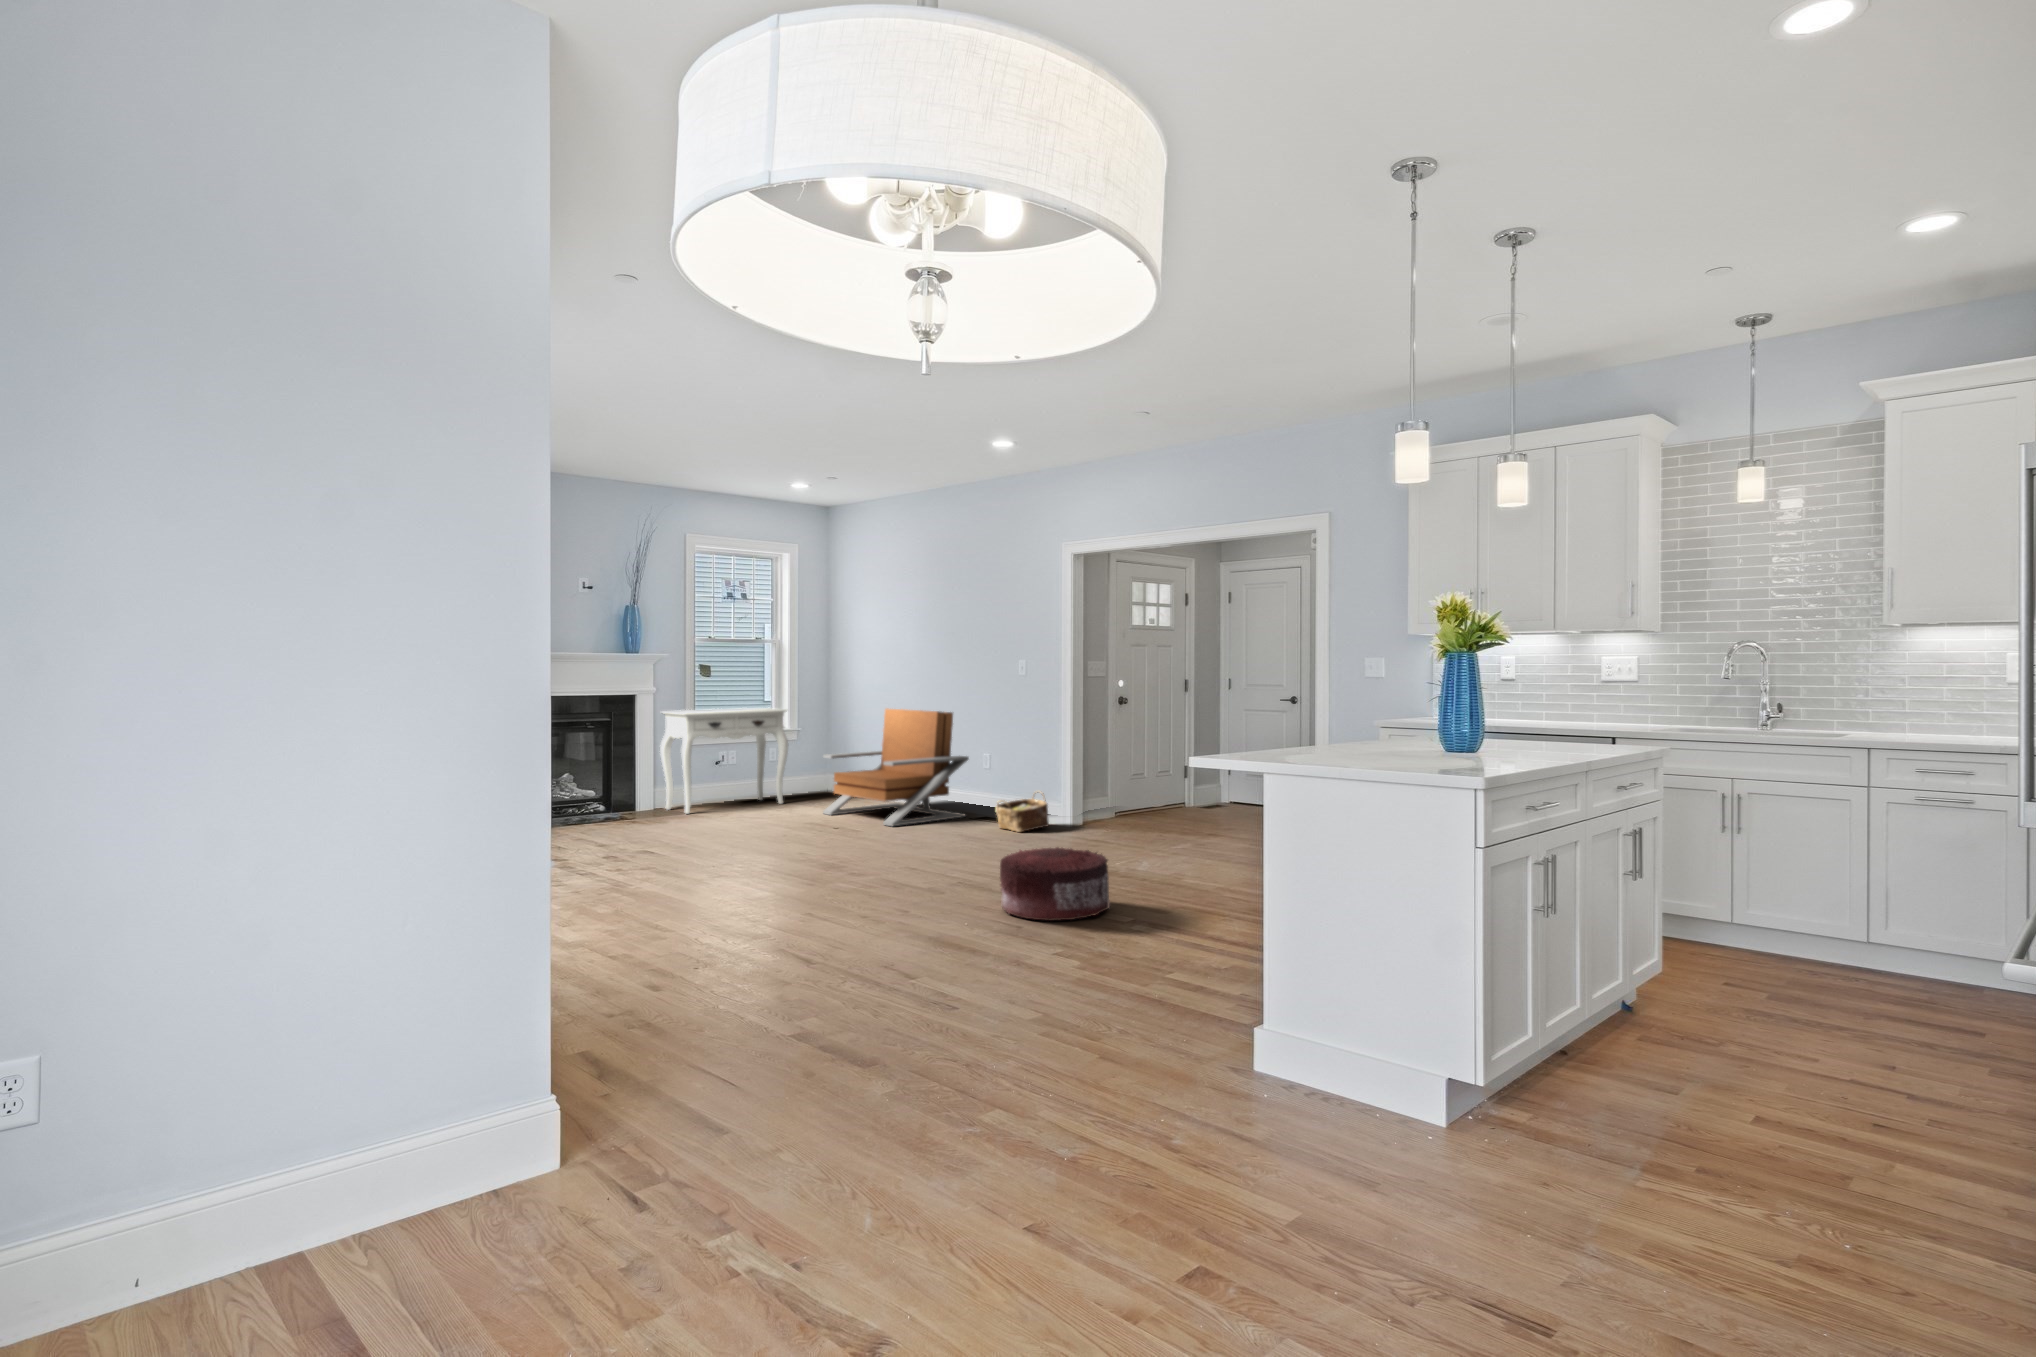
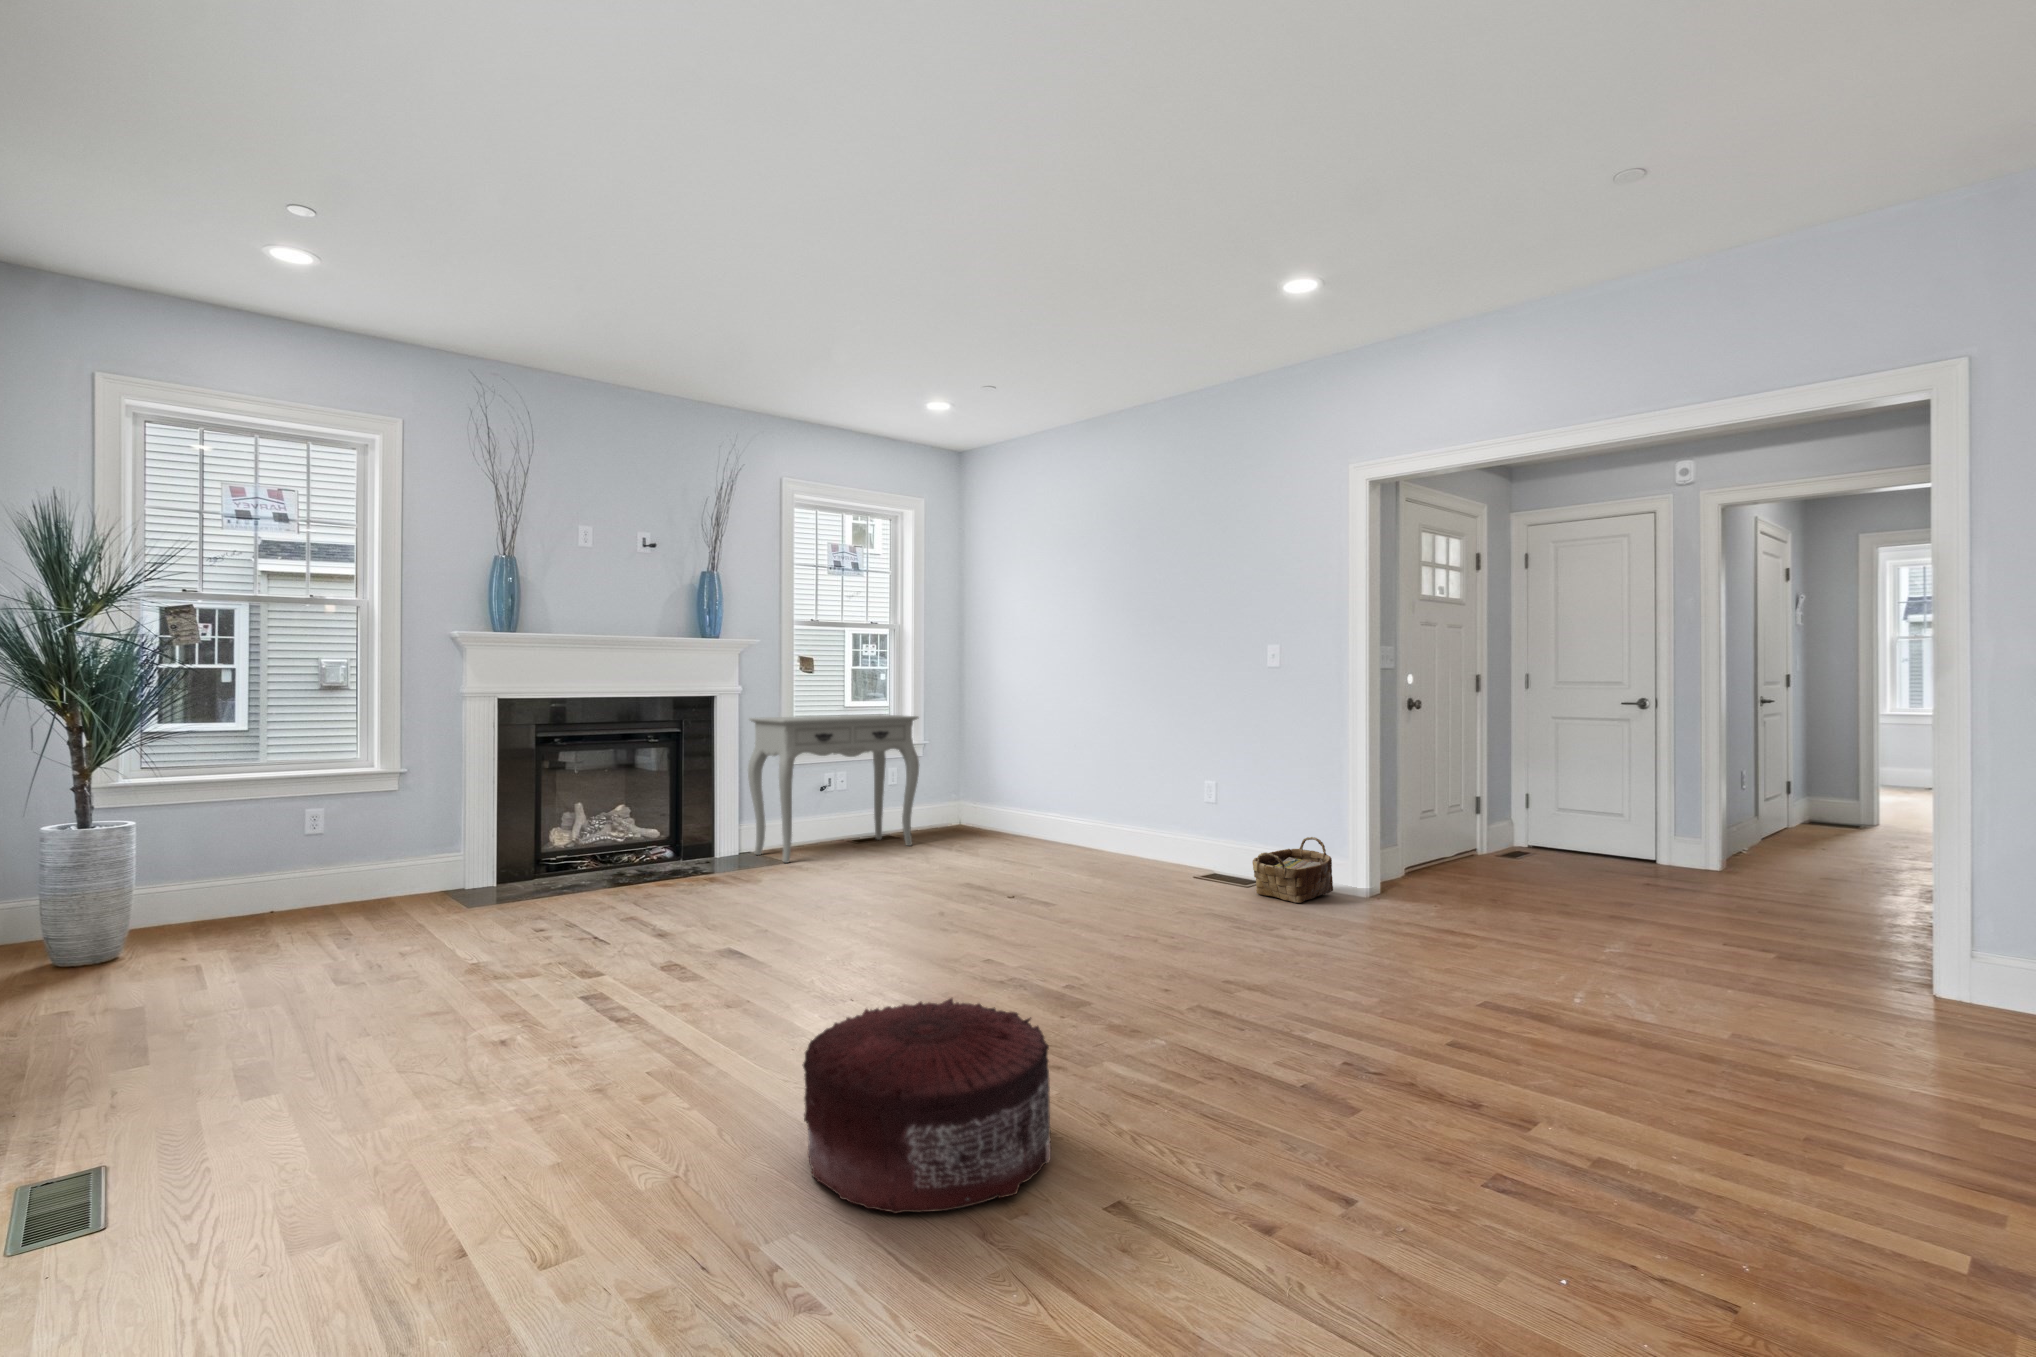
lounge chair: present [823,709,969,826] -> none [977,715,1189,889]
pouf: present [1000,847,1110,921] -> present [803,998,1051,1213]

